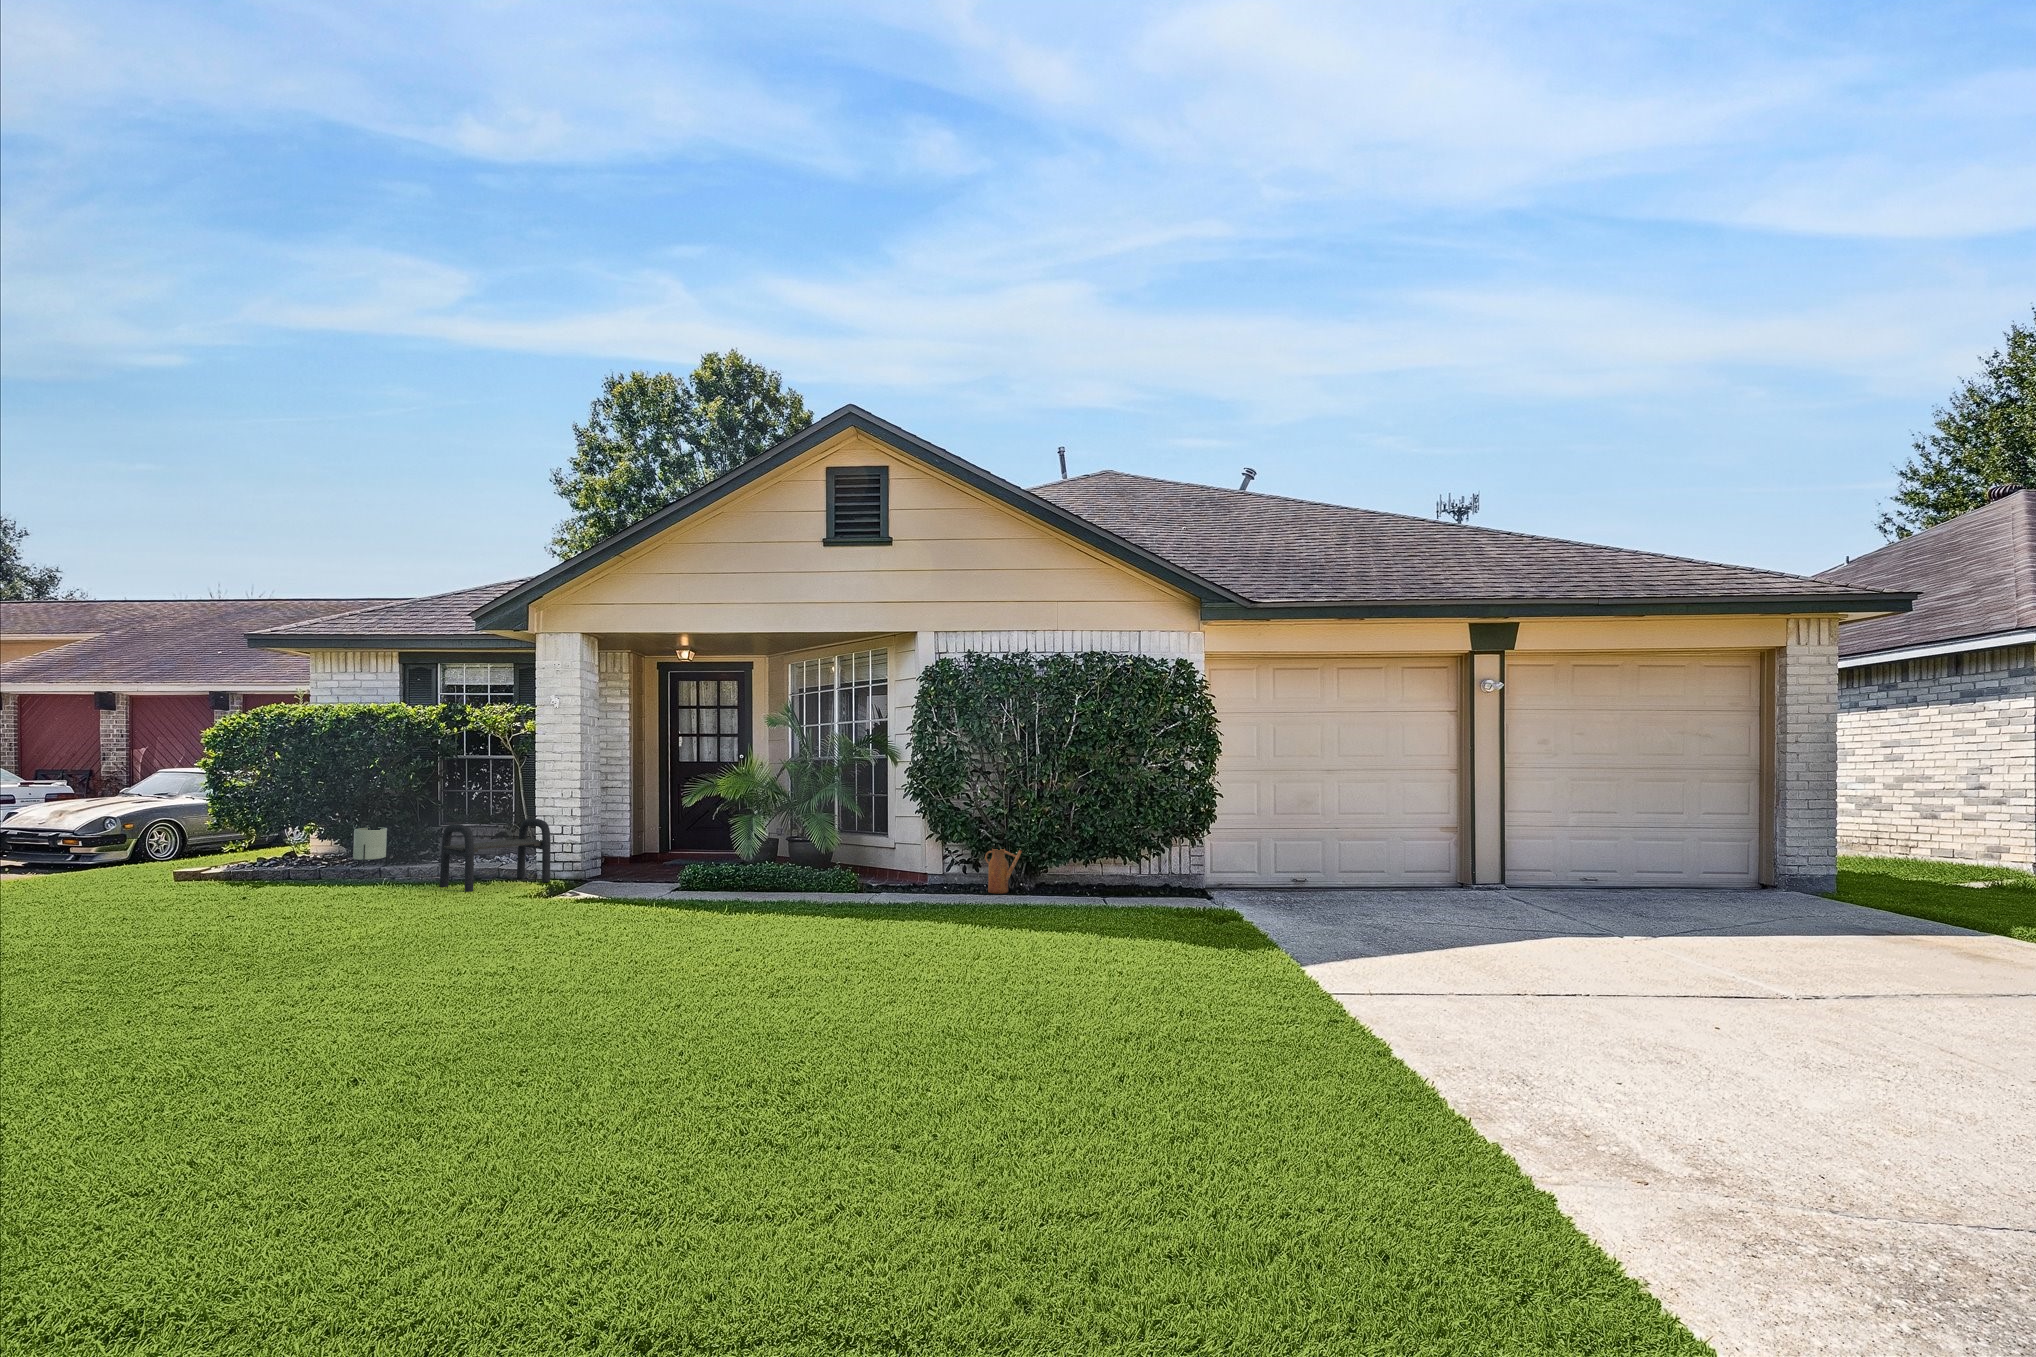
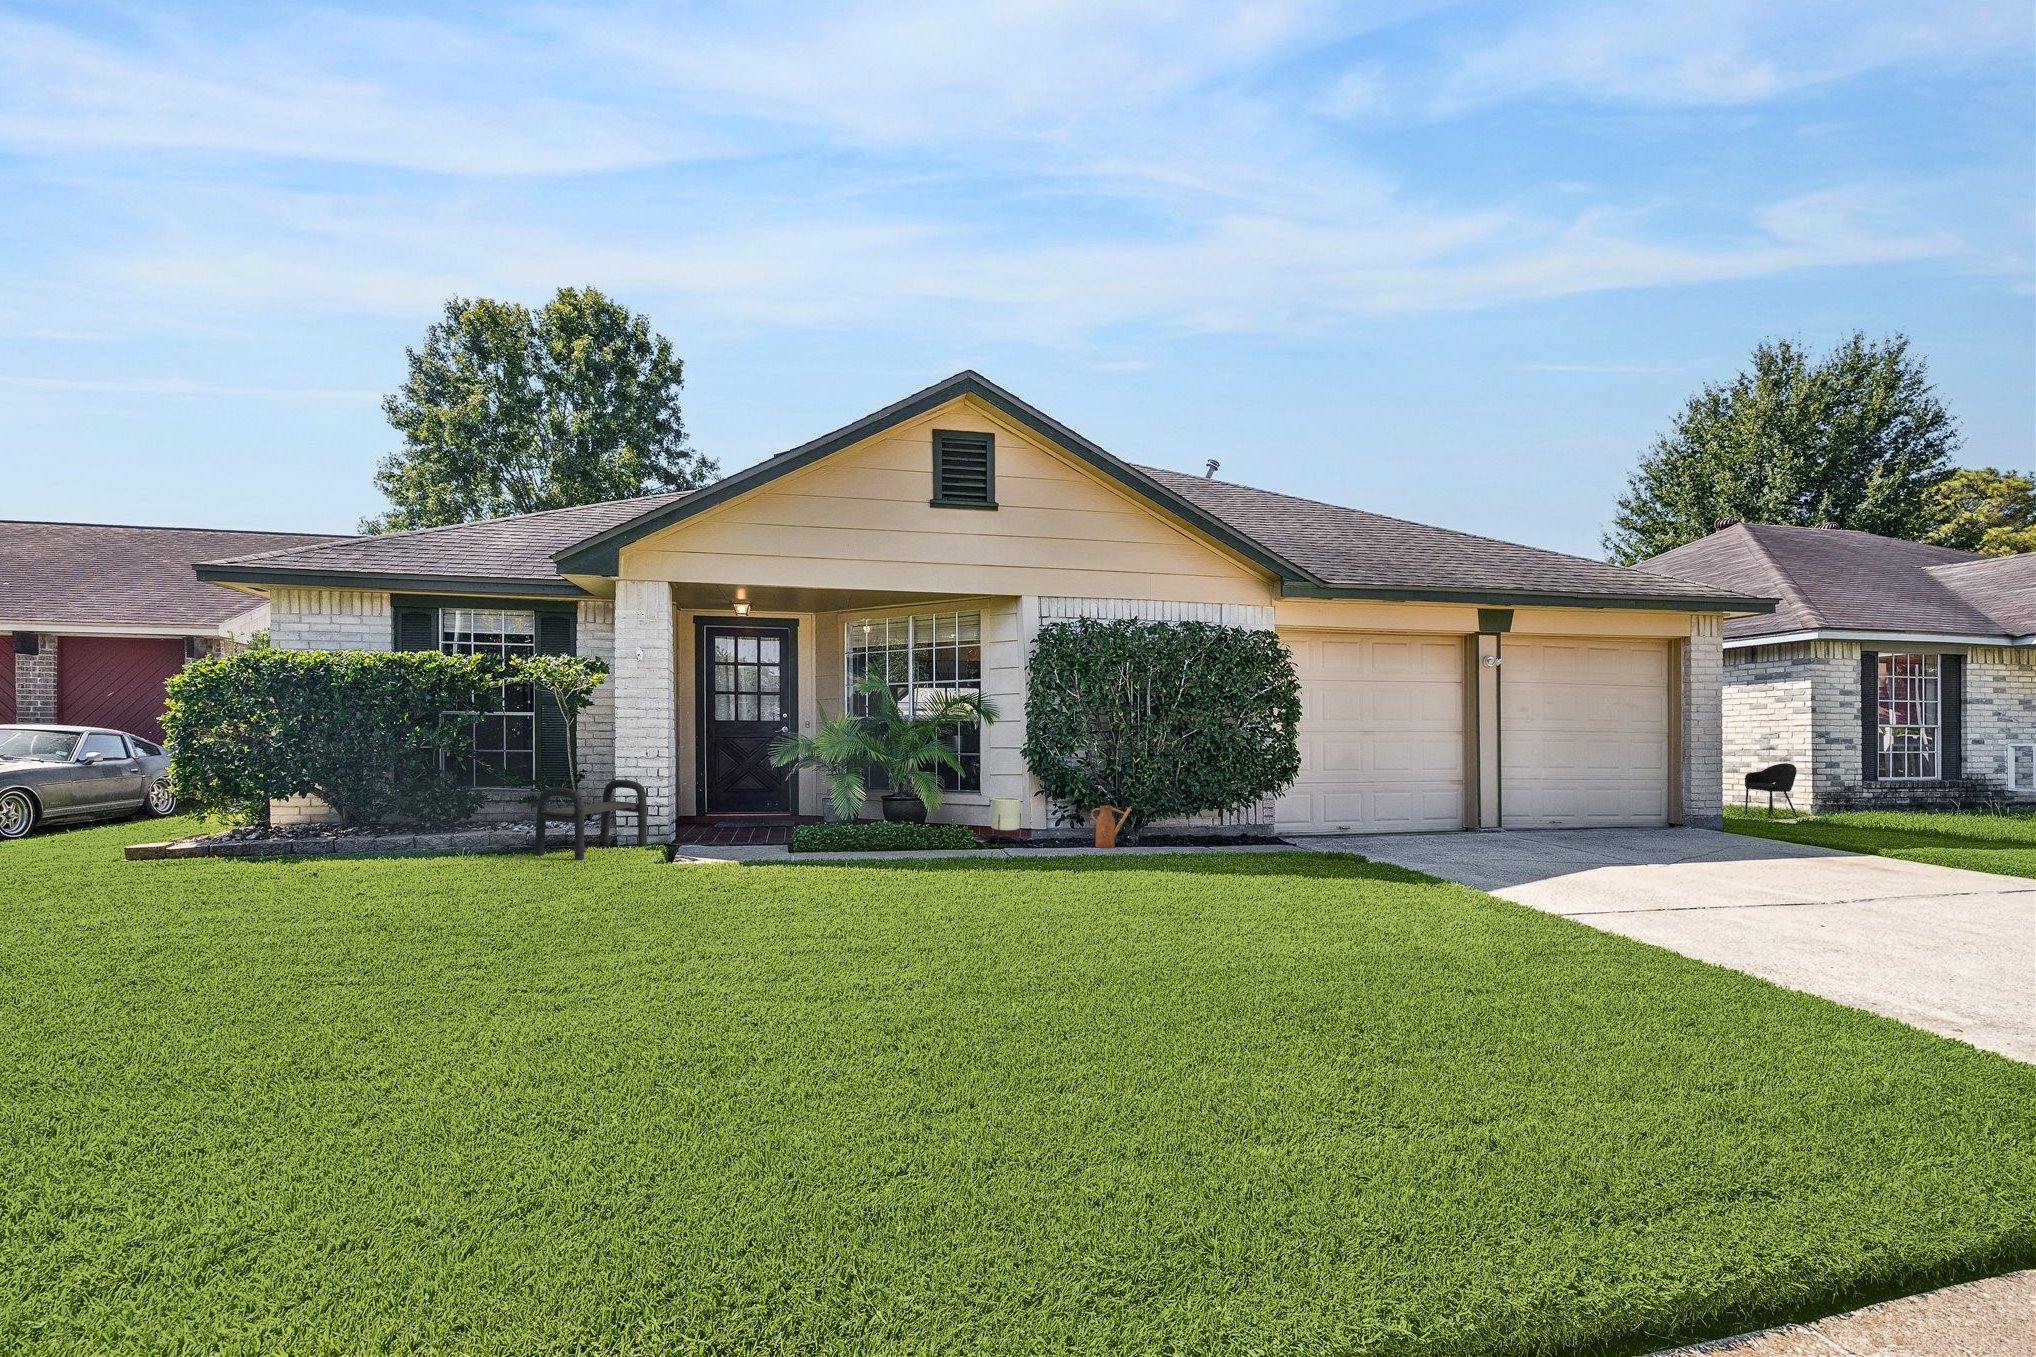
armchair: none [1944,808,2018,881] -> present [1745,763,1798,818]
planter: present [353,827,387,873] -> present [991,797,1021,844]

